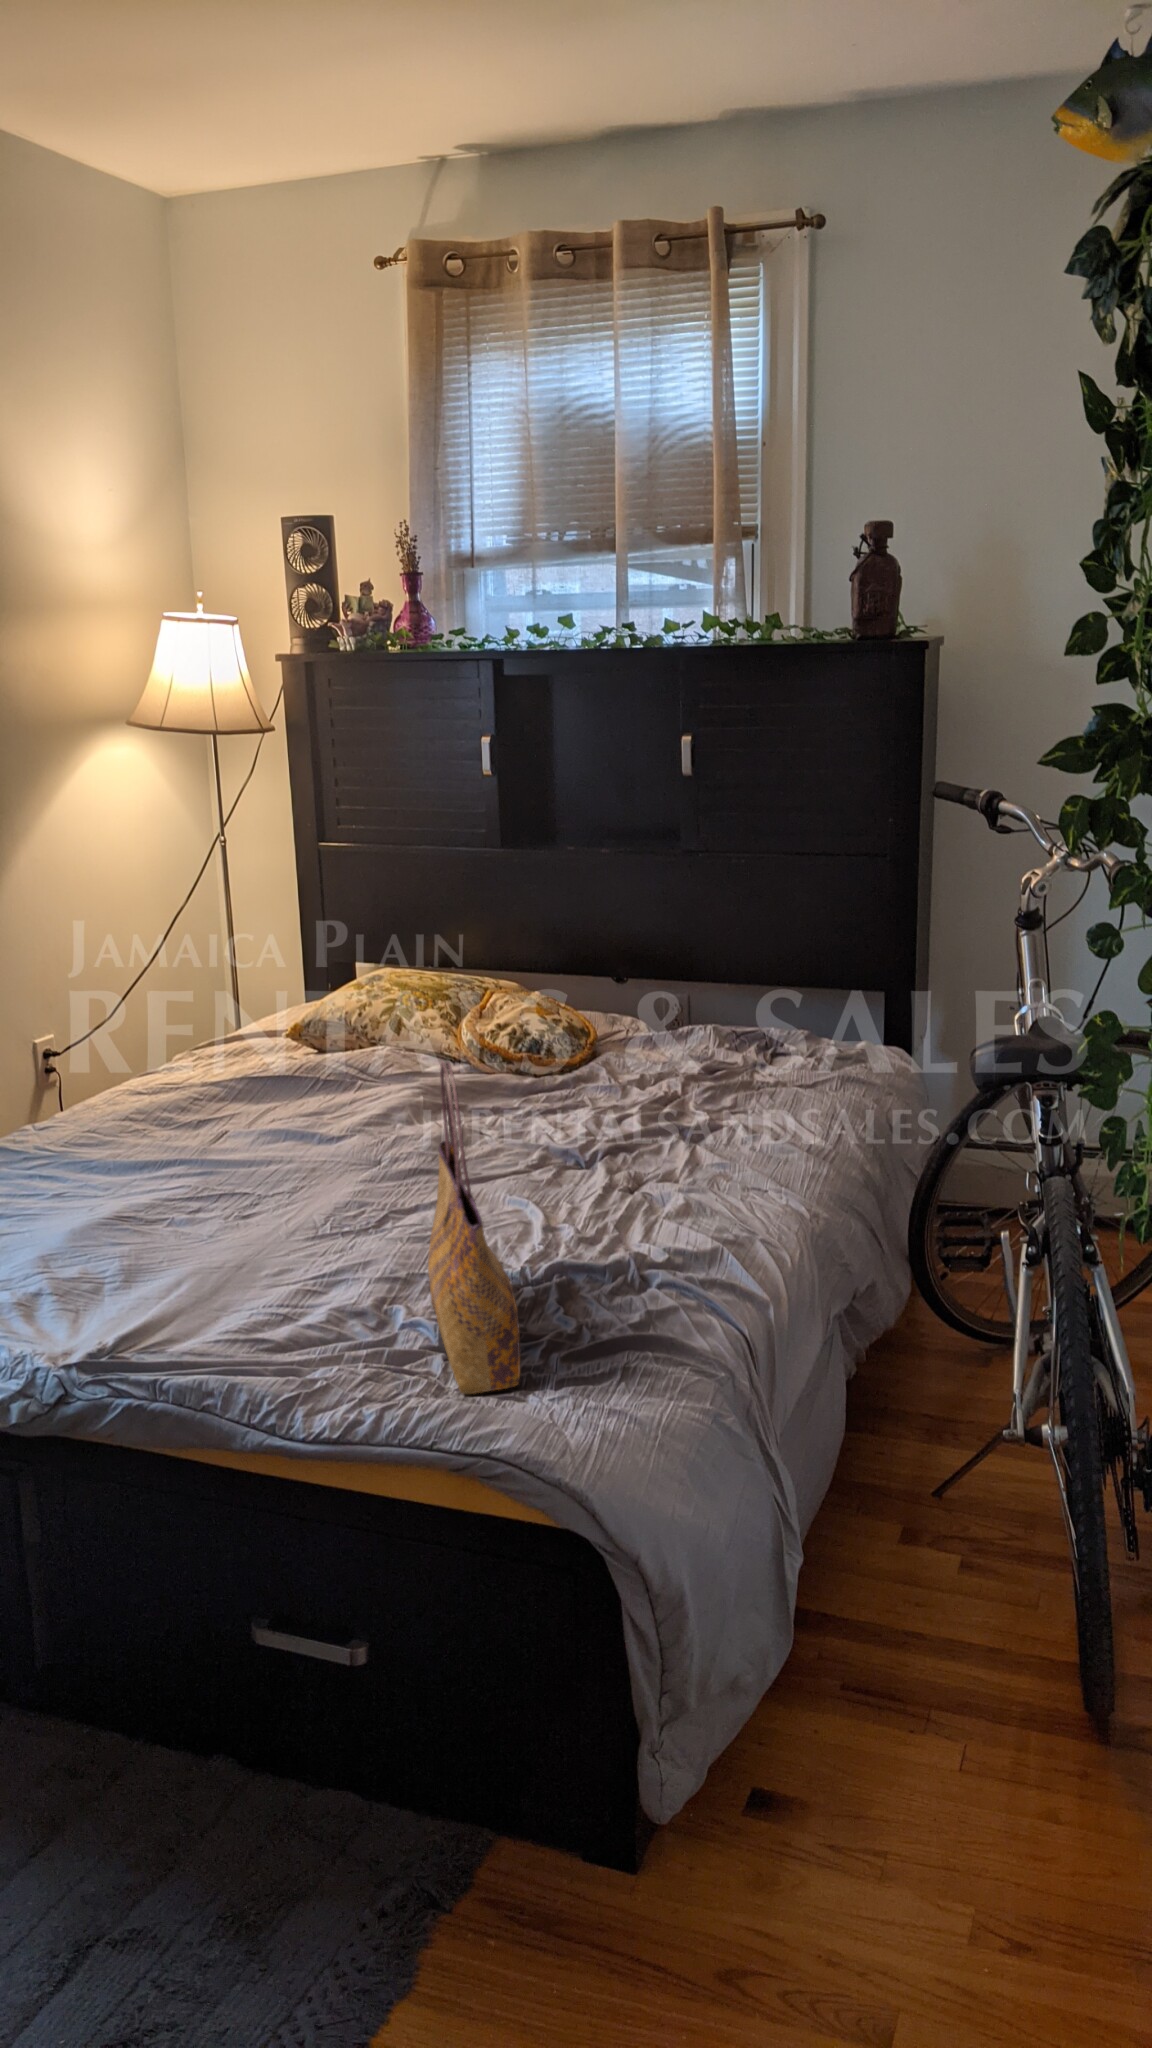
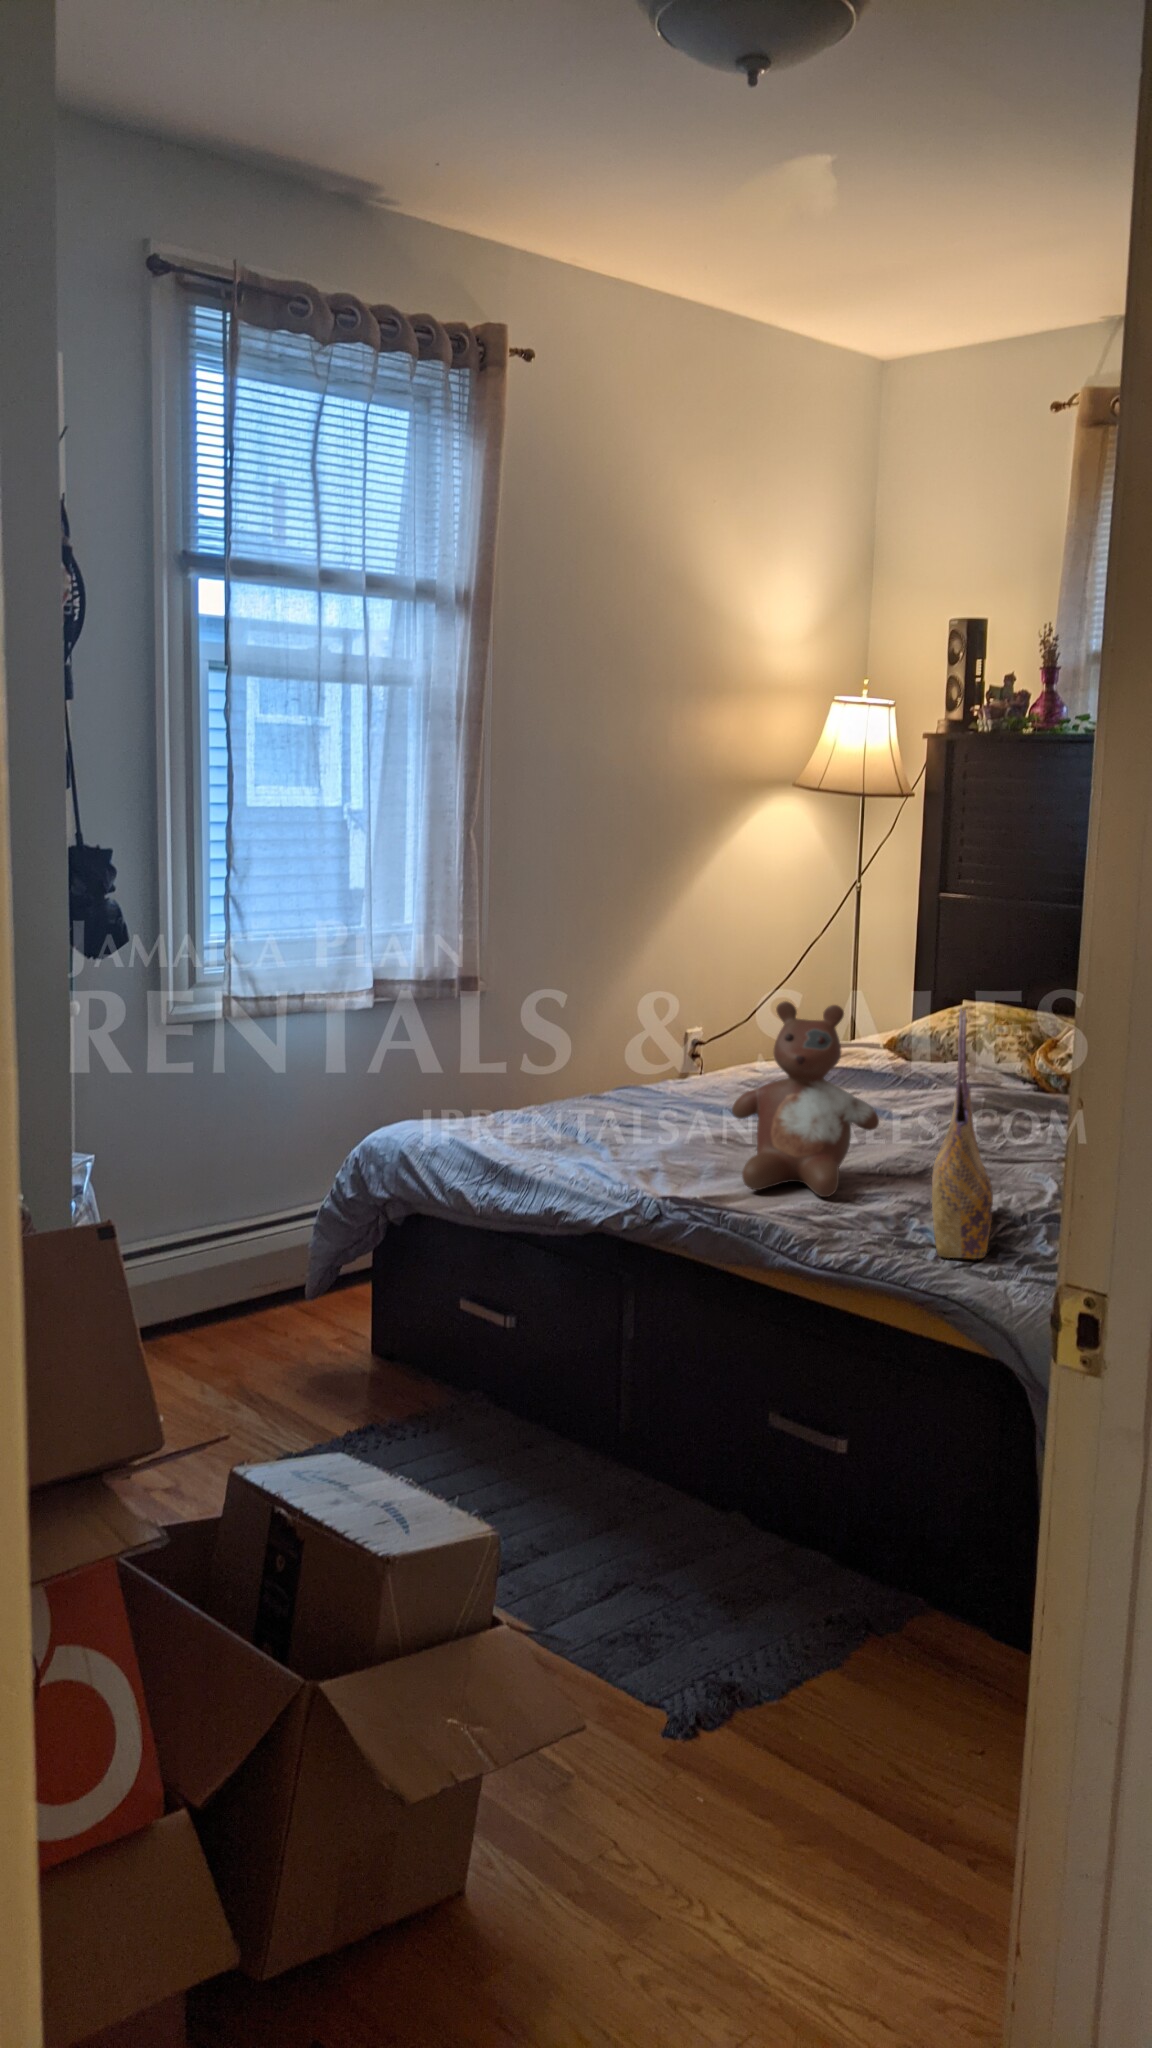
stuffed bear: none [139,1055,337,1320] -> present [732,1001,879,1197]

